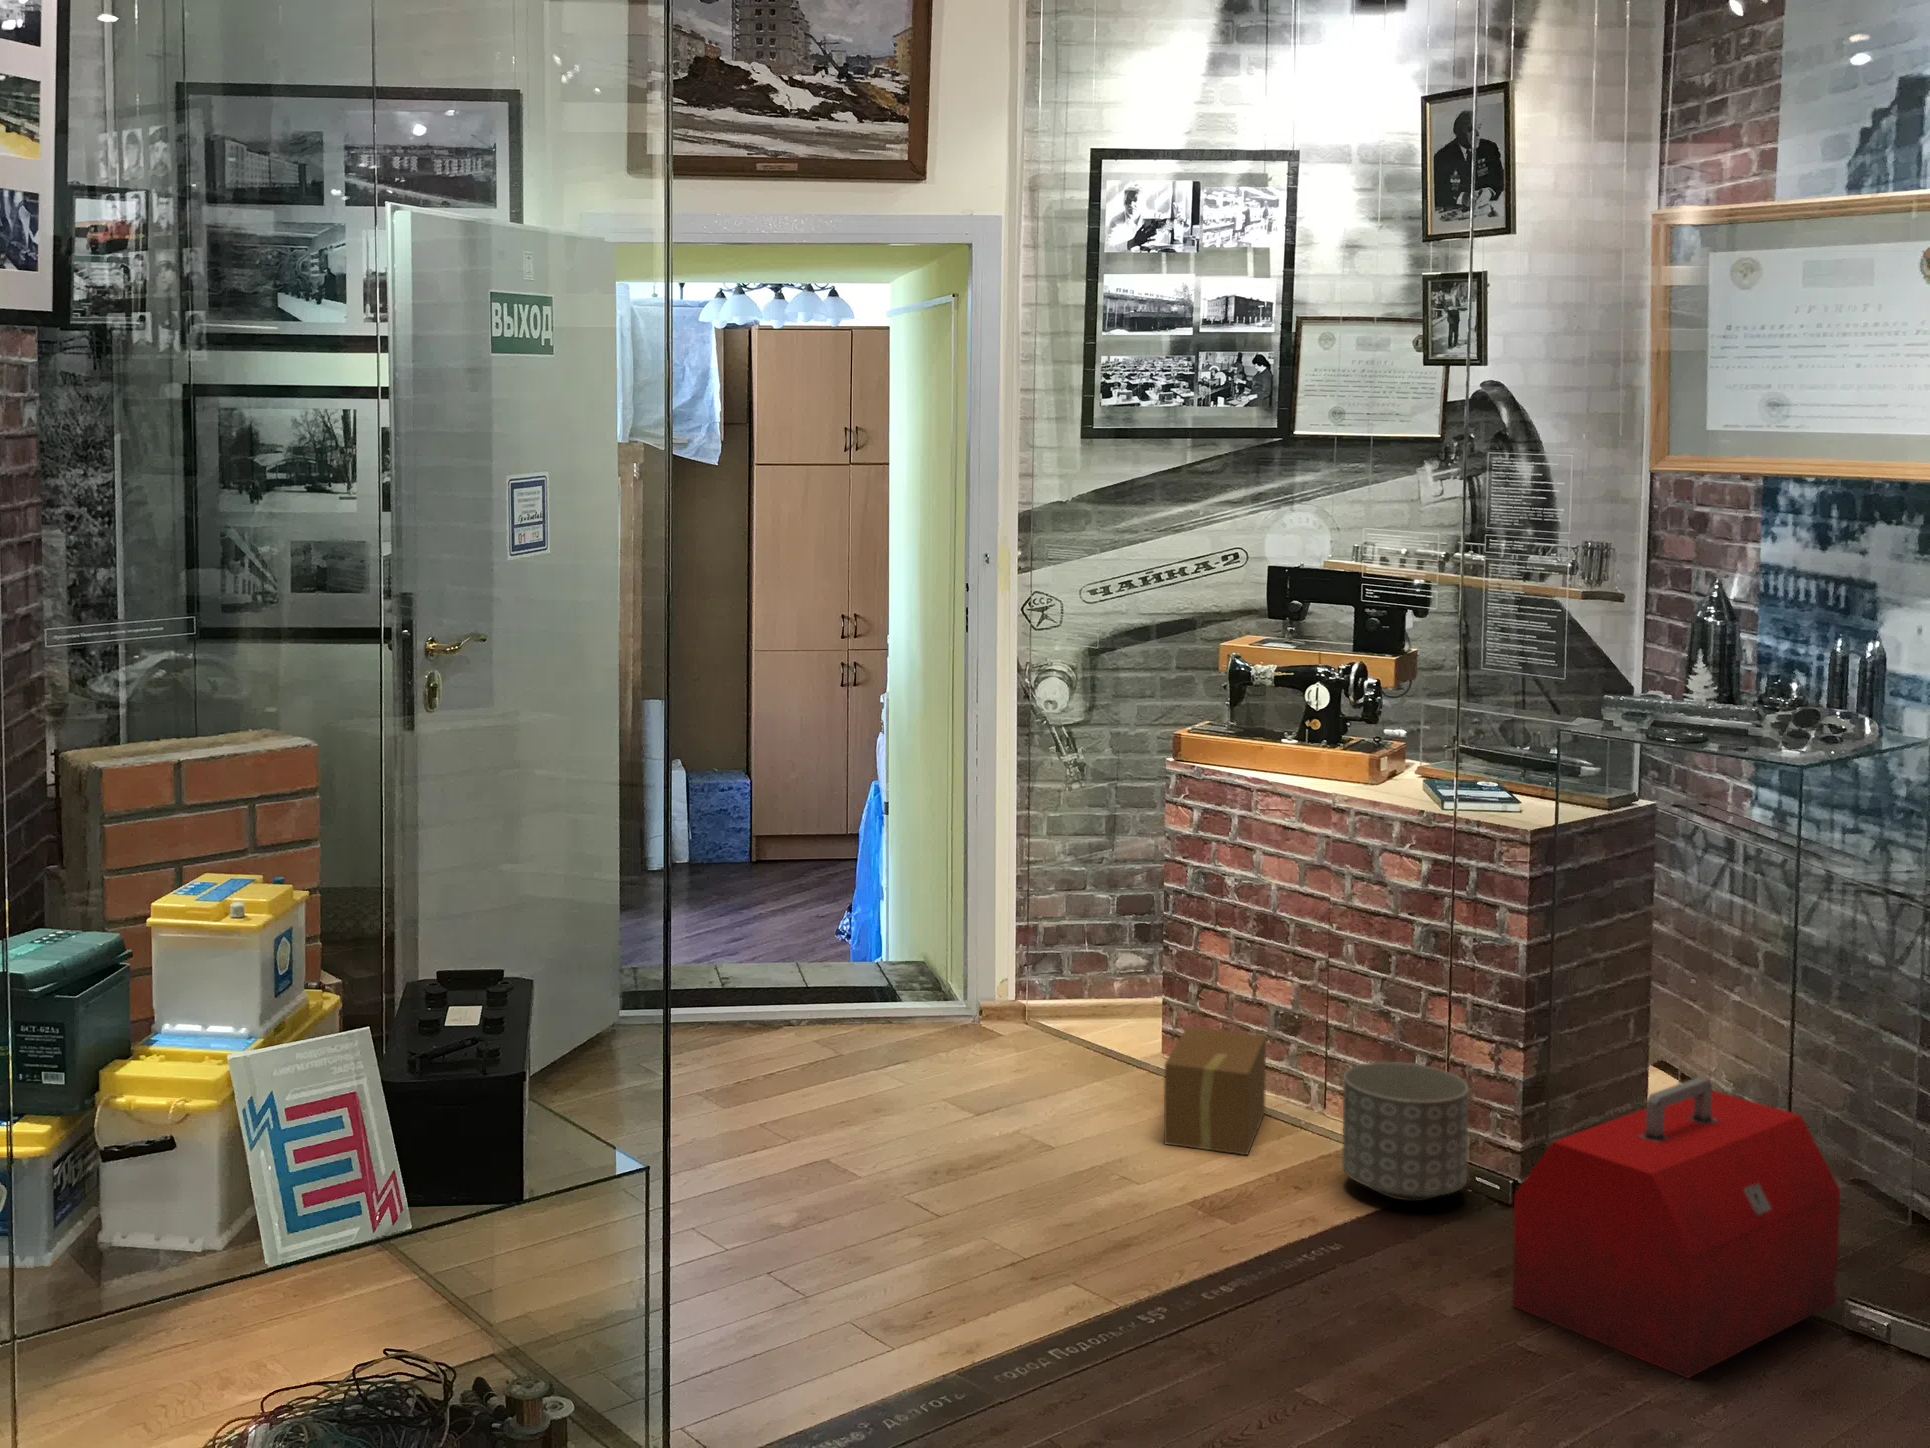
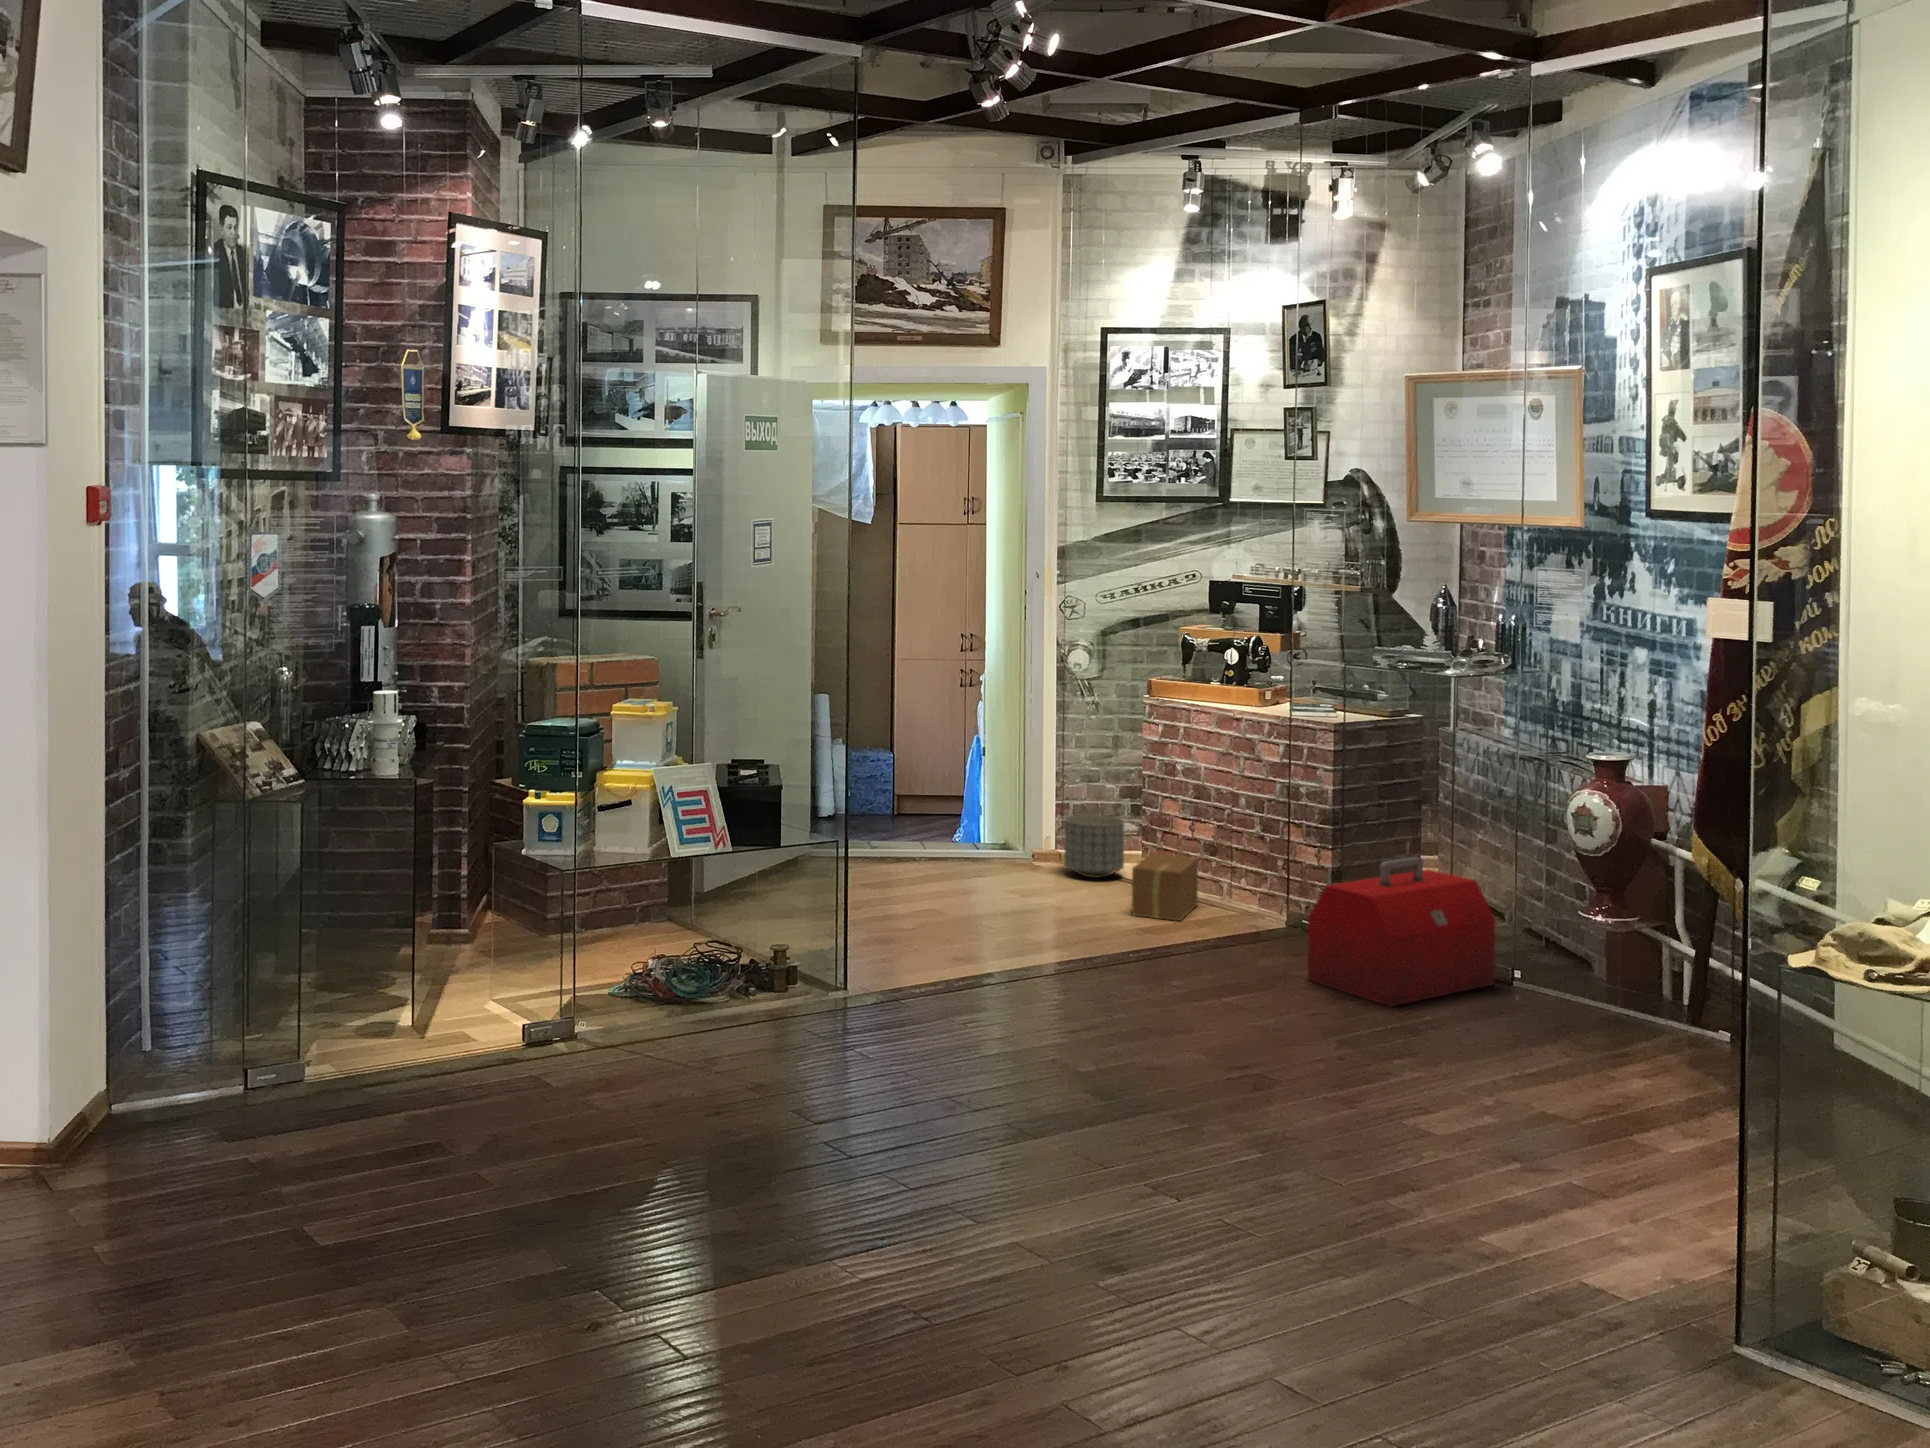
planter: present [1342,1062,1469,1201] -> present [1064,814,1124,878]

